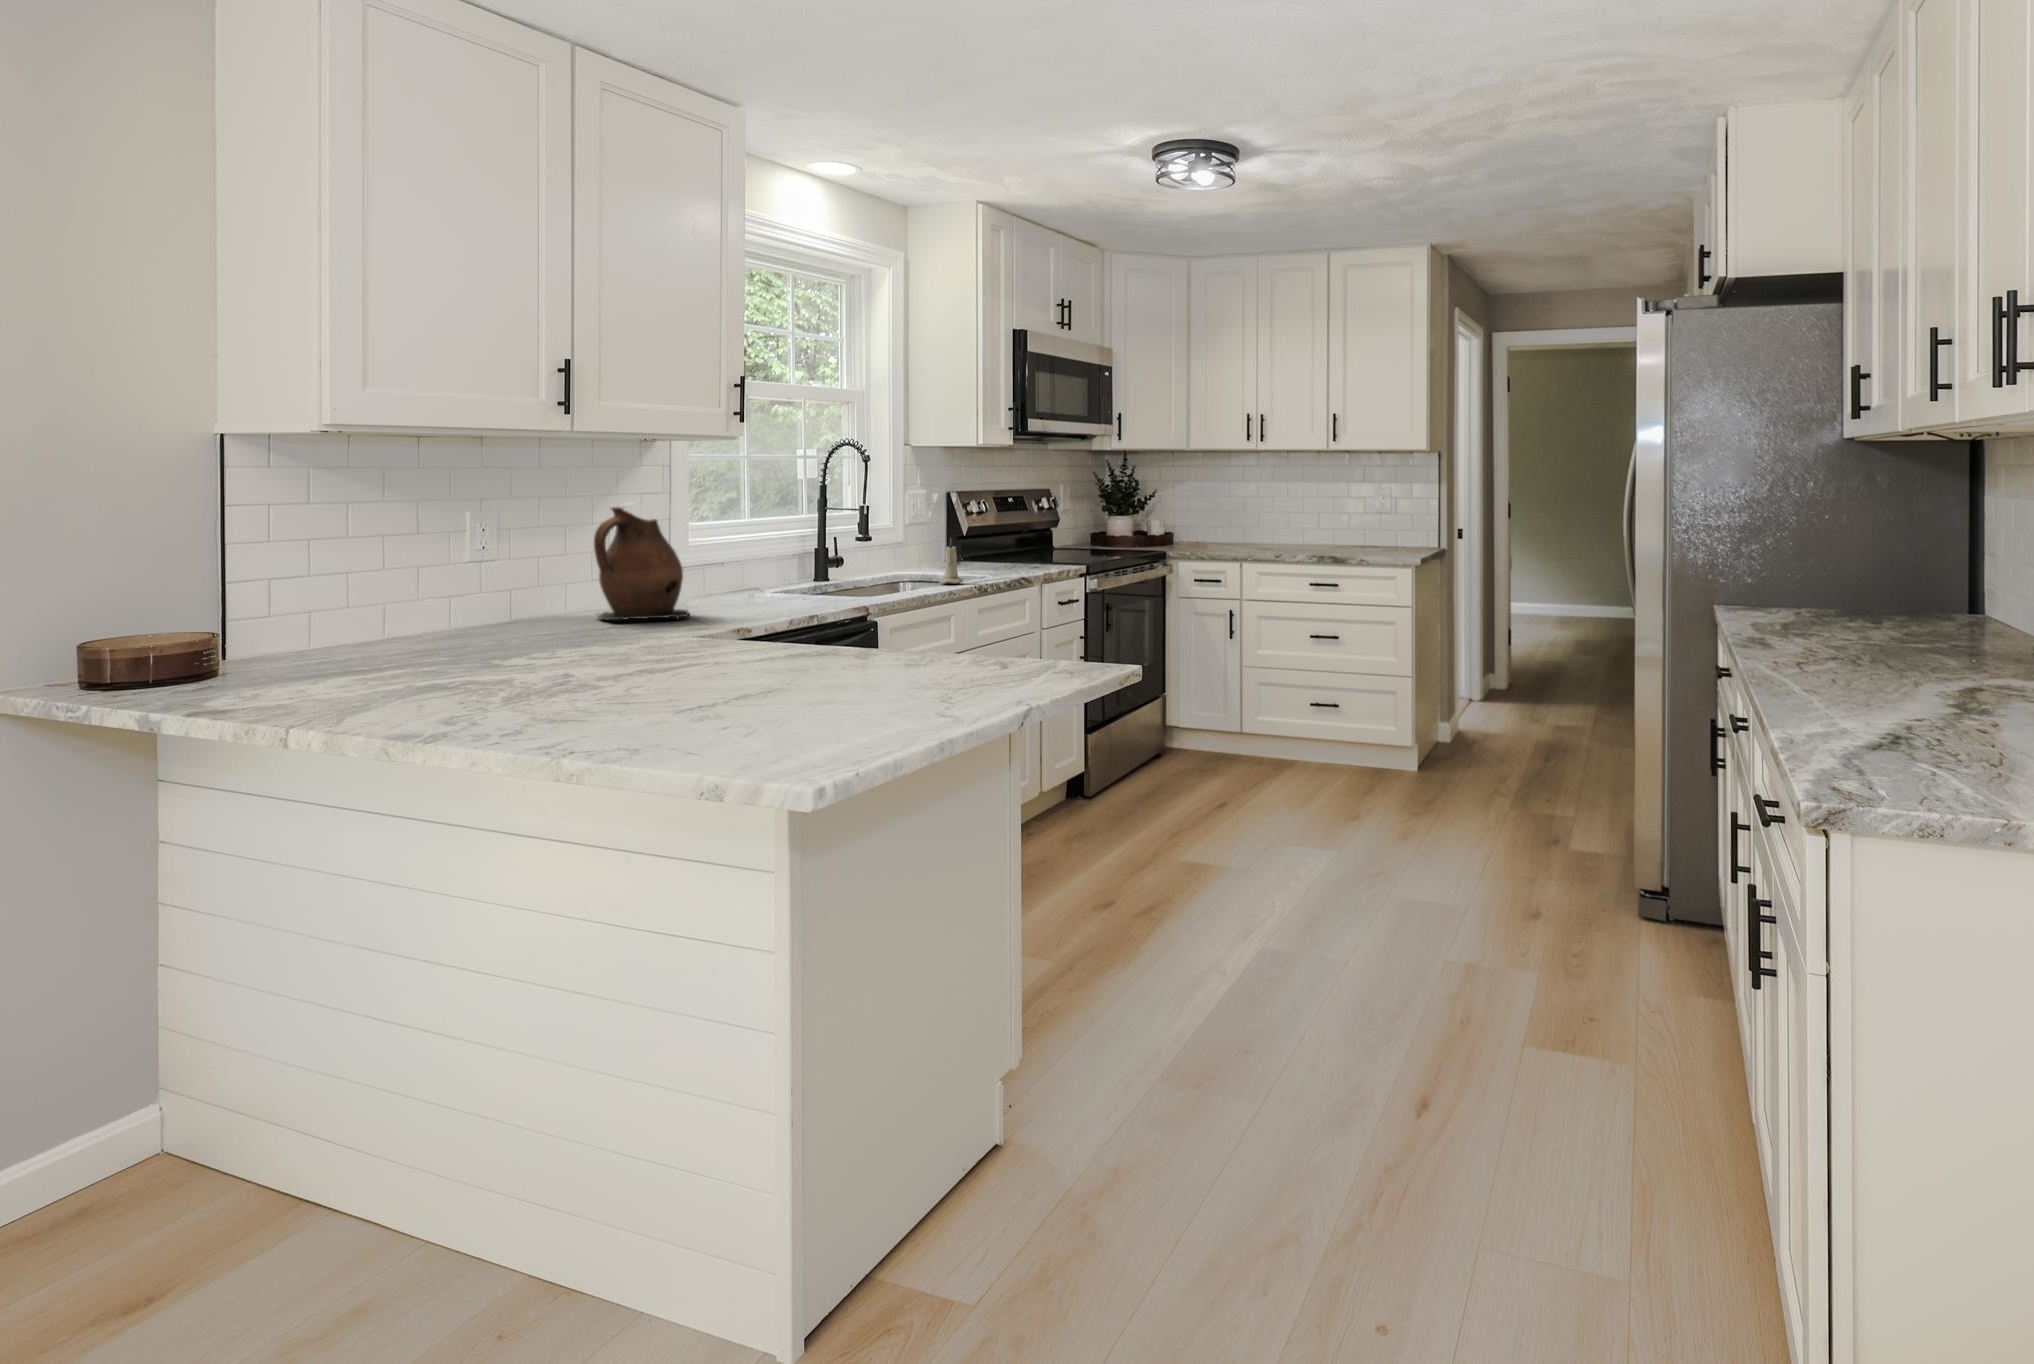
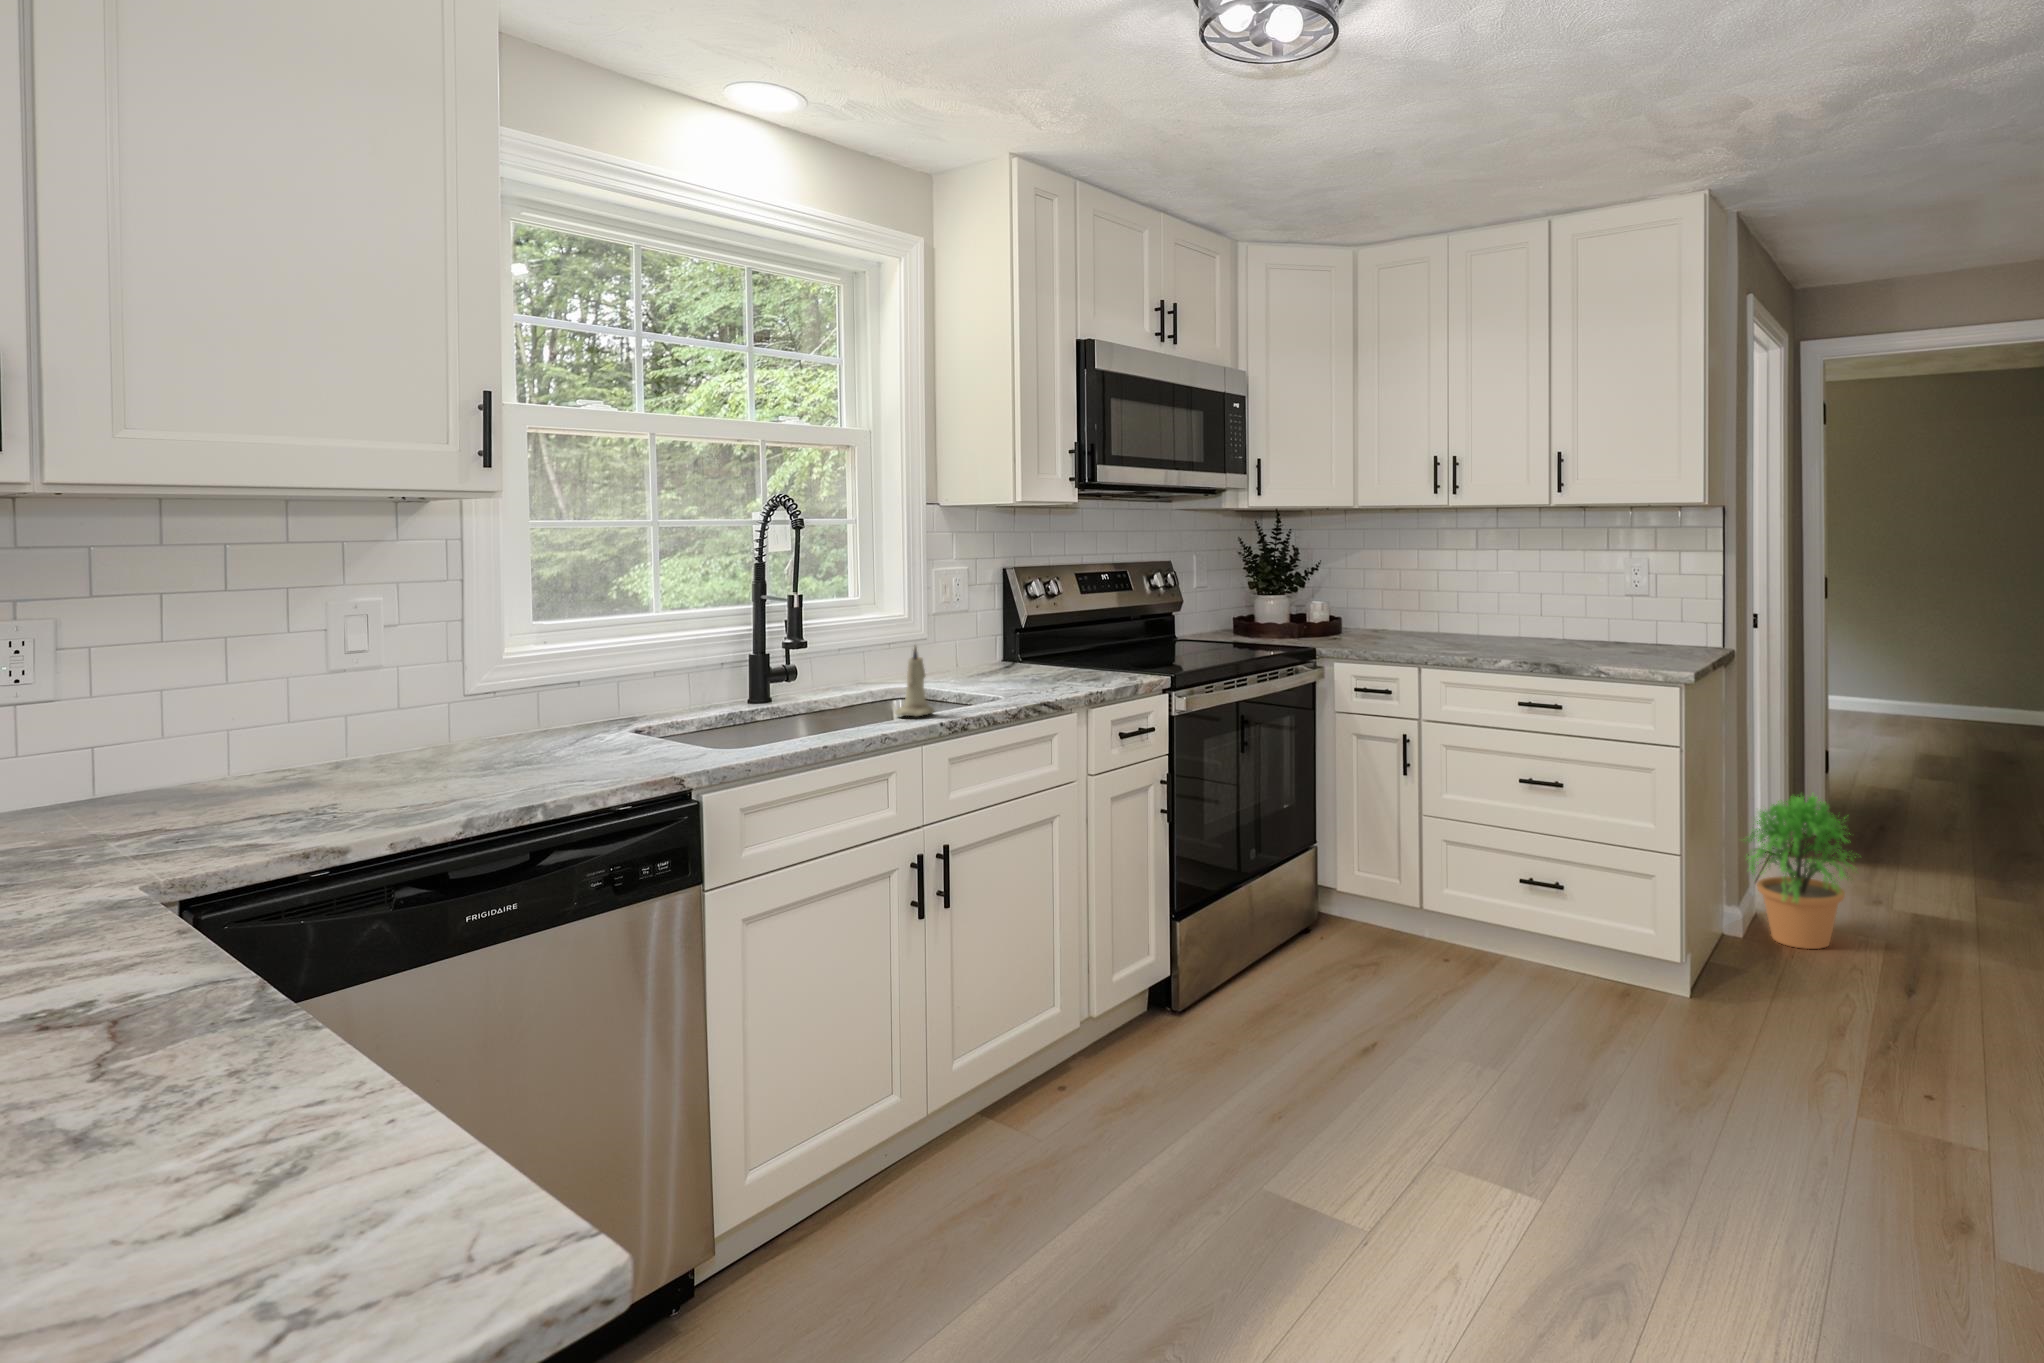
ceramic pitcher: present [594,507,689,620] -> none [93,611,337,820]
potted plant: none [1450,646,1531,751] -> present [1744,793,1856,949]

